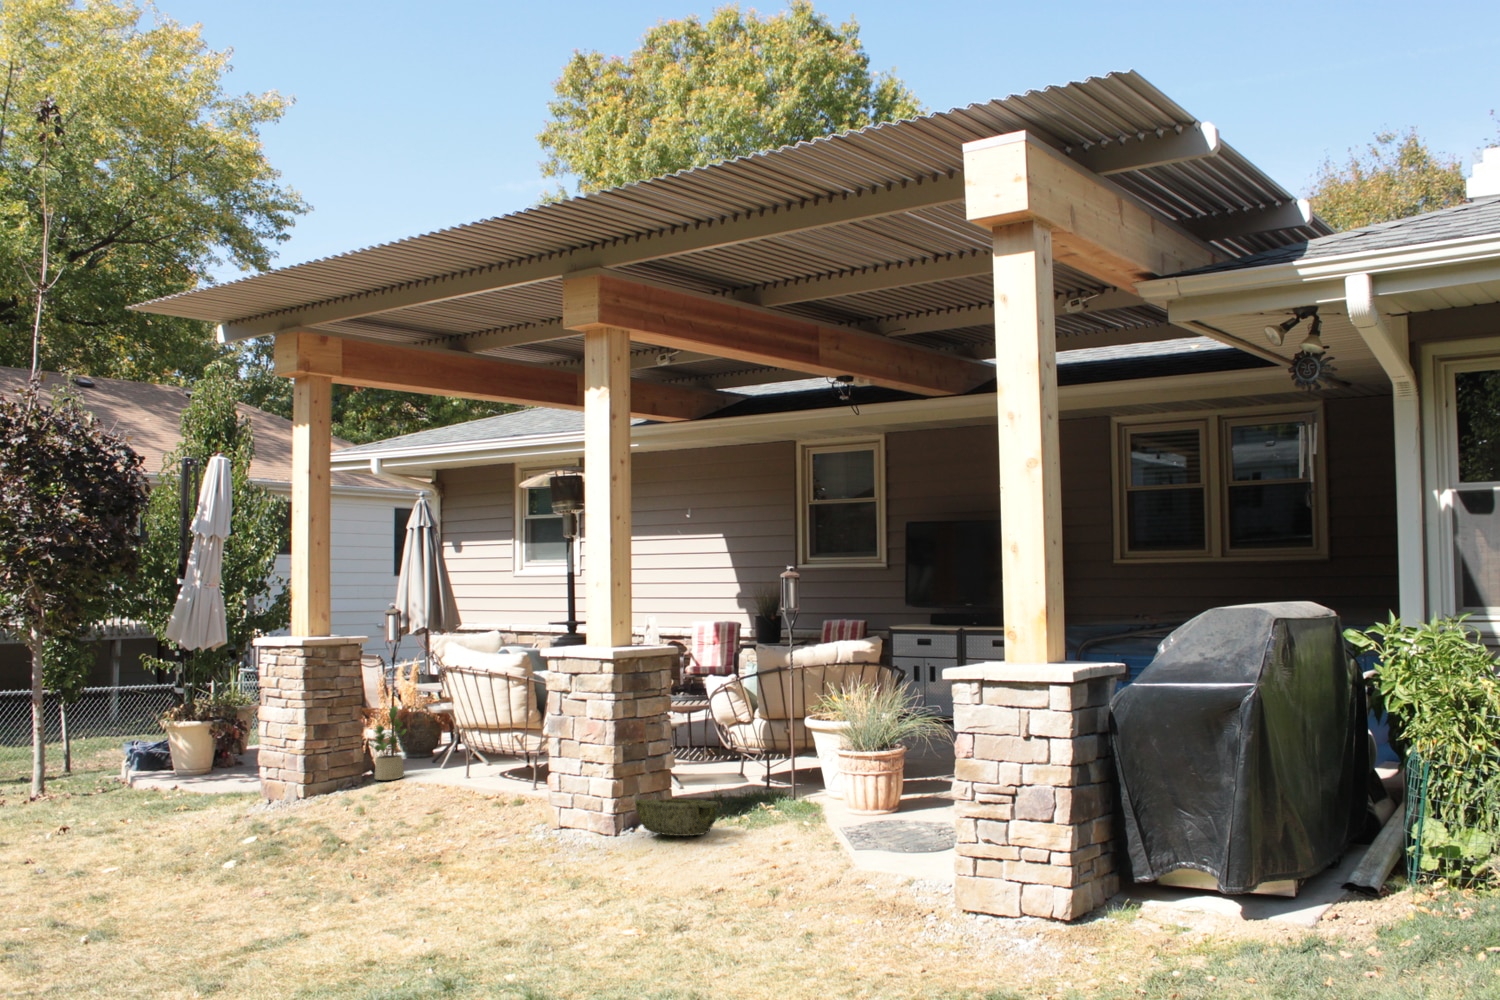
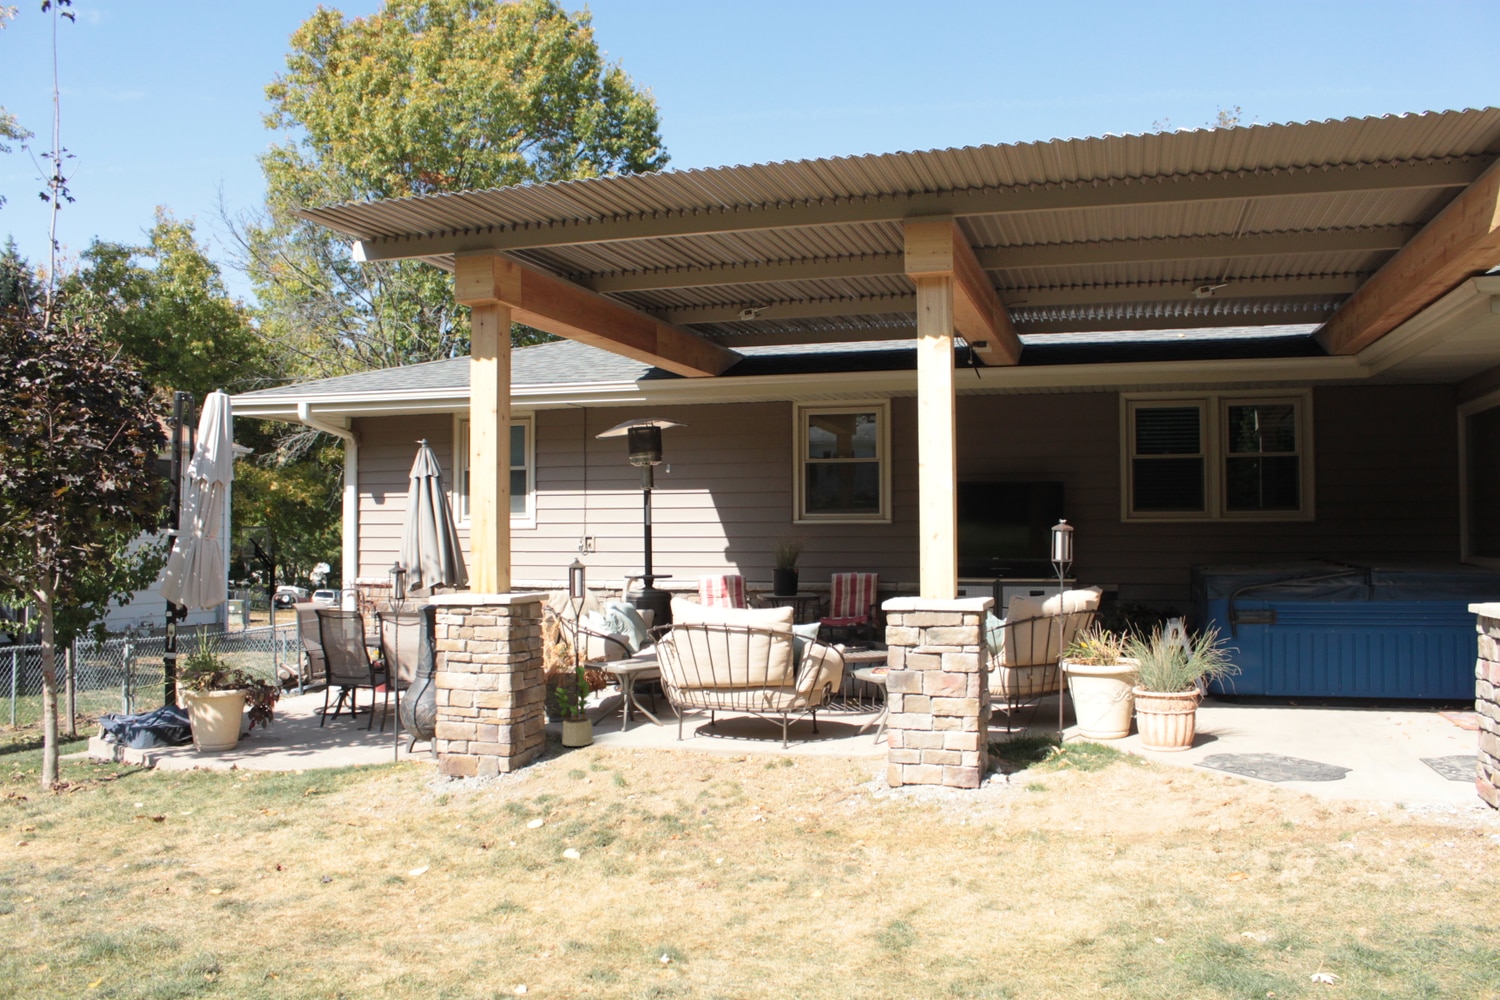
woven basket: present [635,799,718,836] -> none [996,746,1075,782]

